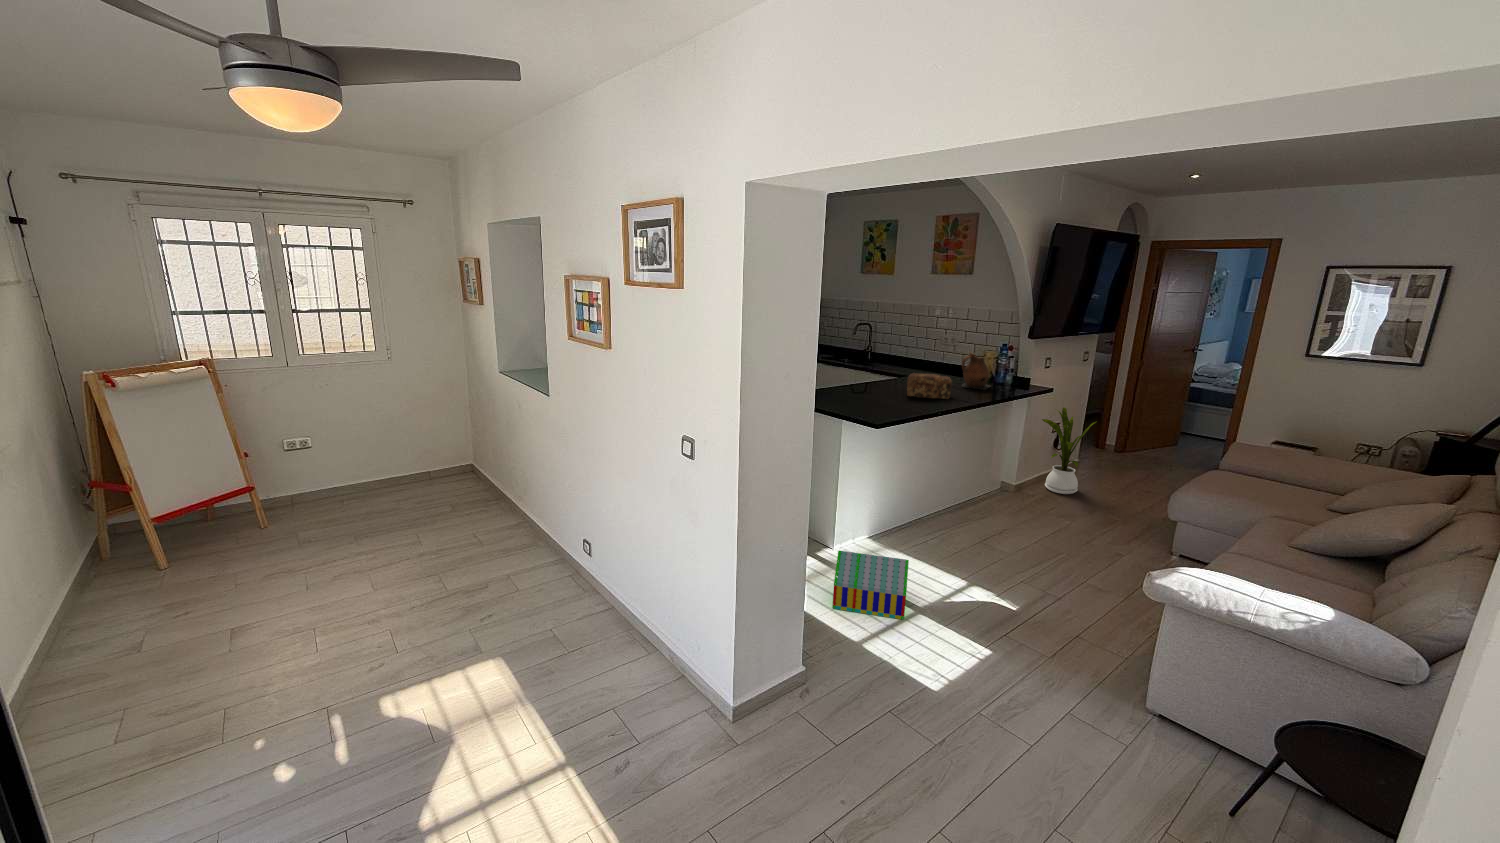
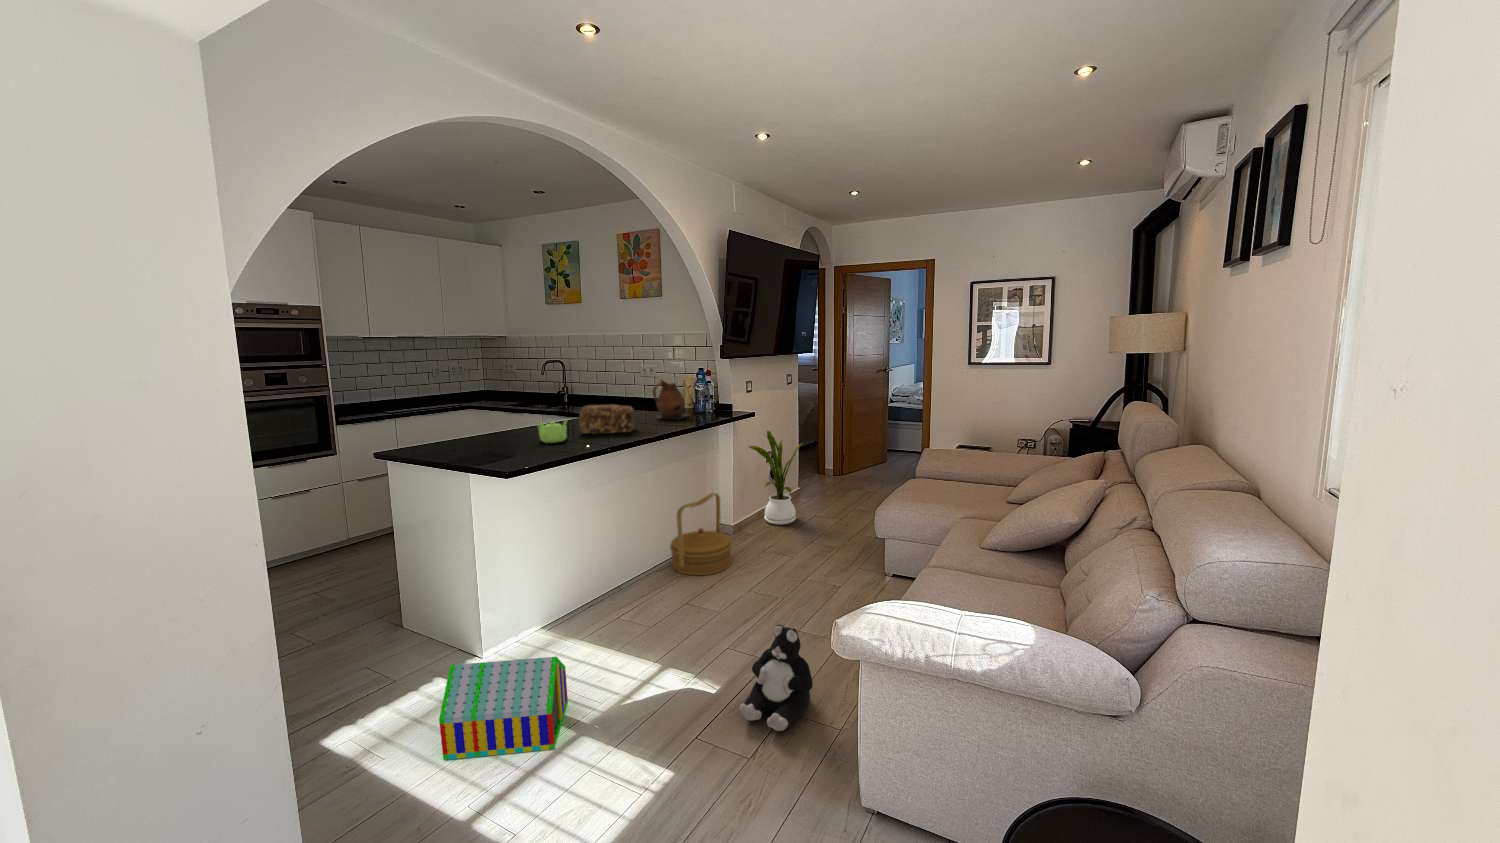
teapot: none [879,383,903,402] -> present [538,420,567,443]
woven basket: none [963,457,1020,526] -> present [670,493,732,576]
plush toy: none [1043,573,1107,649] -> present [740,625,813,731]

